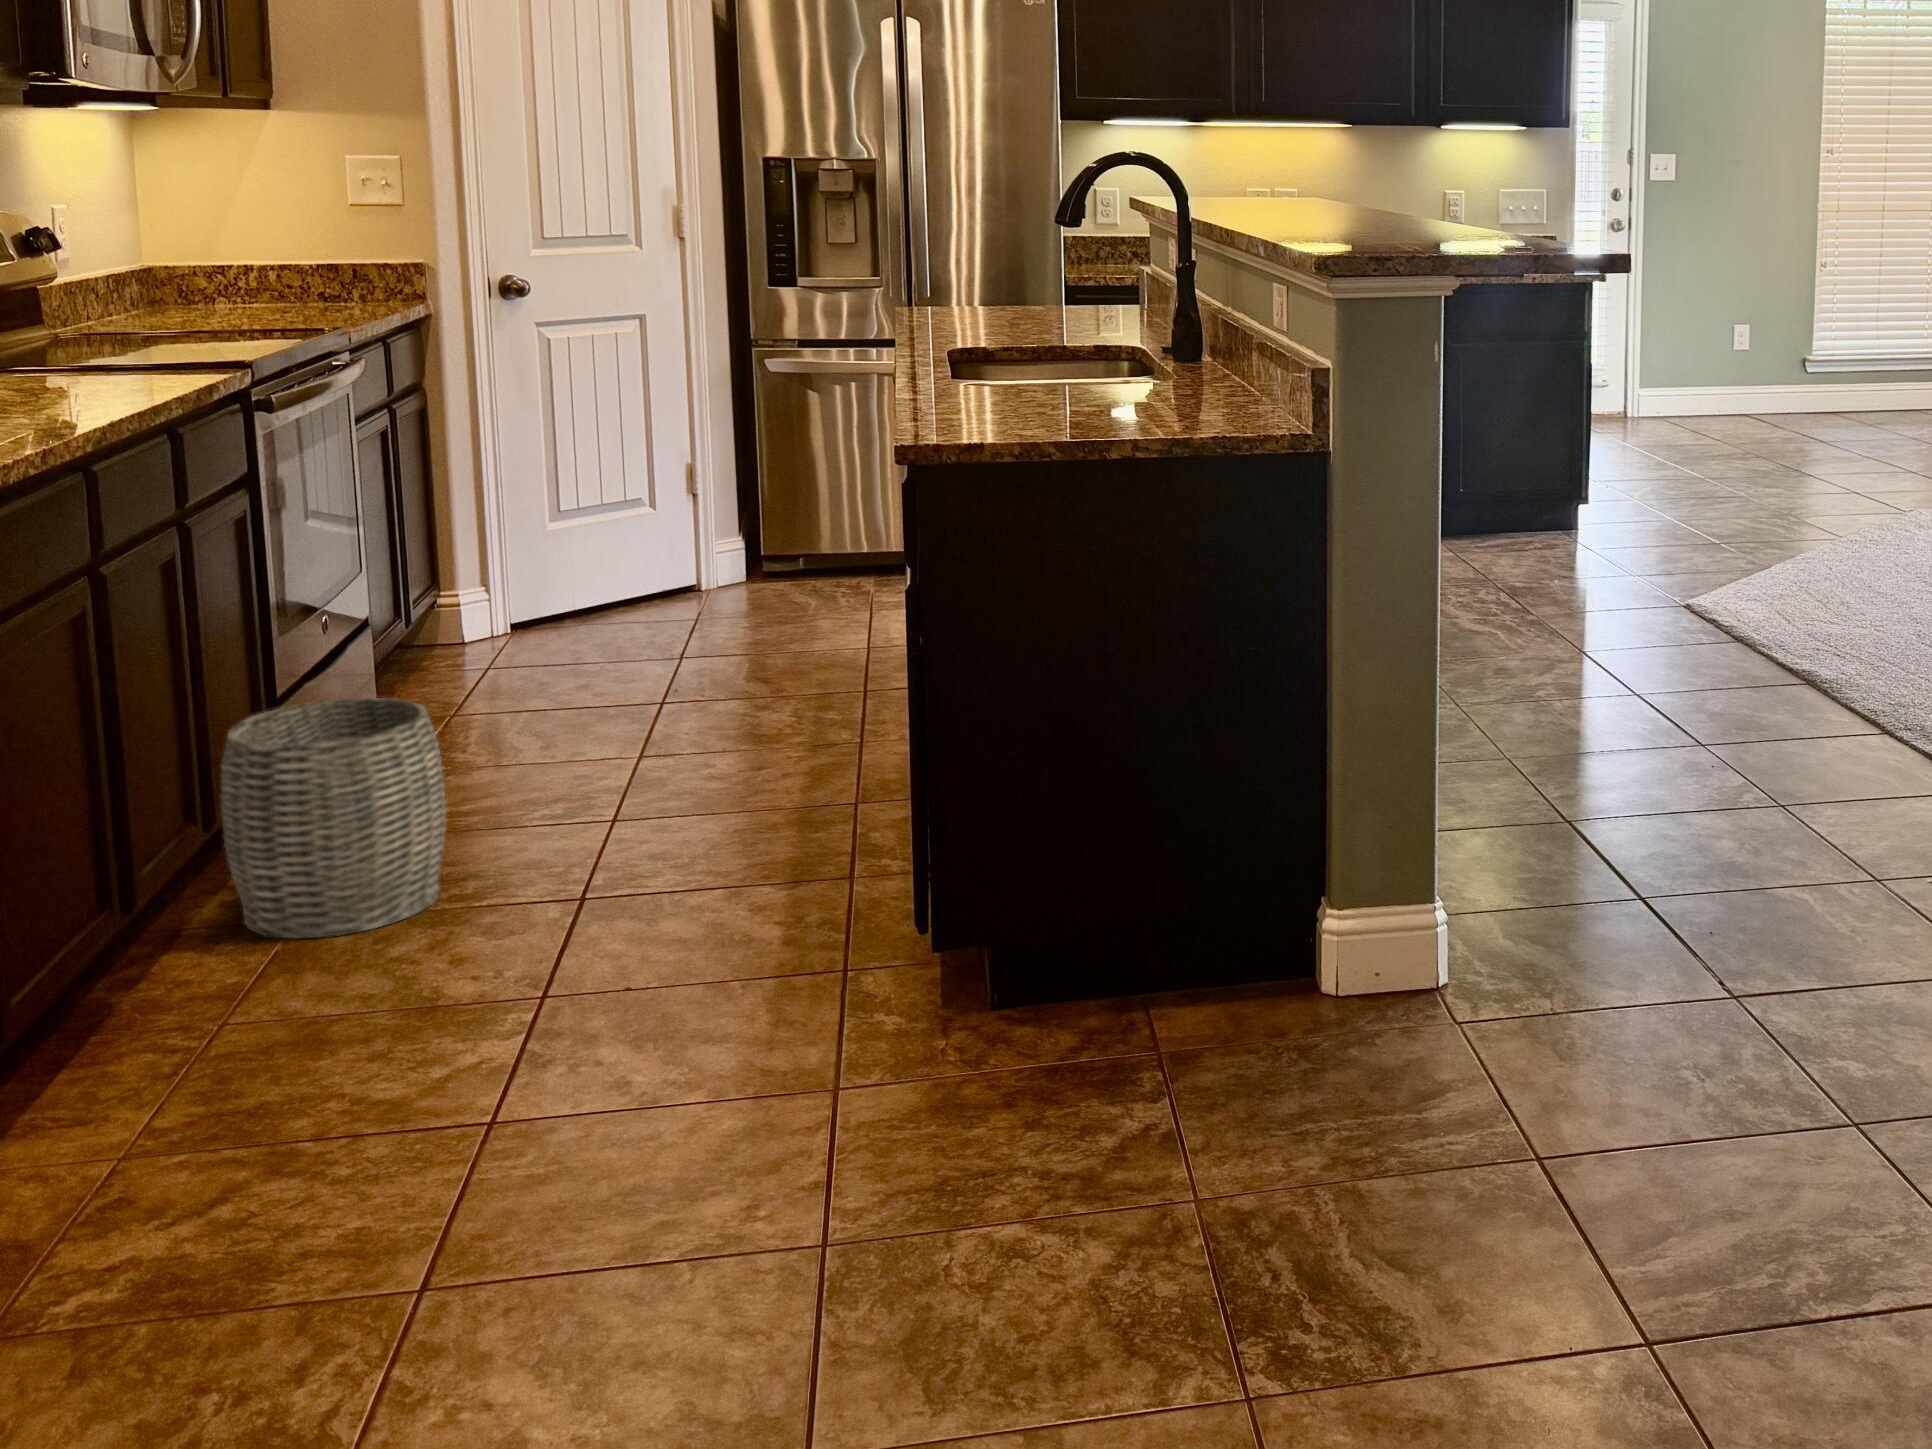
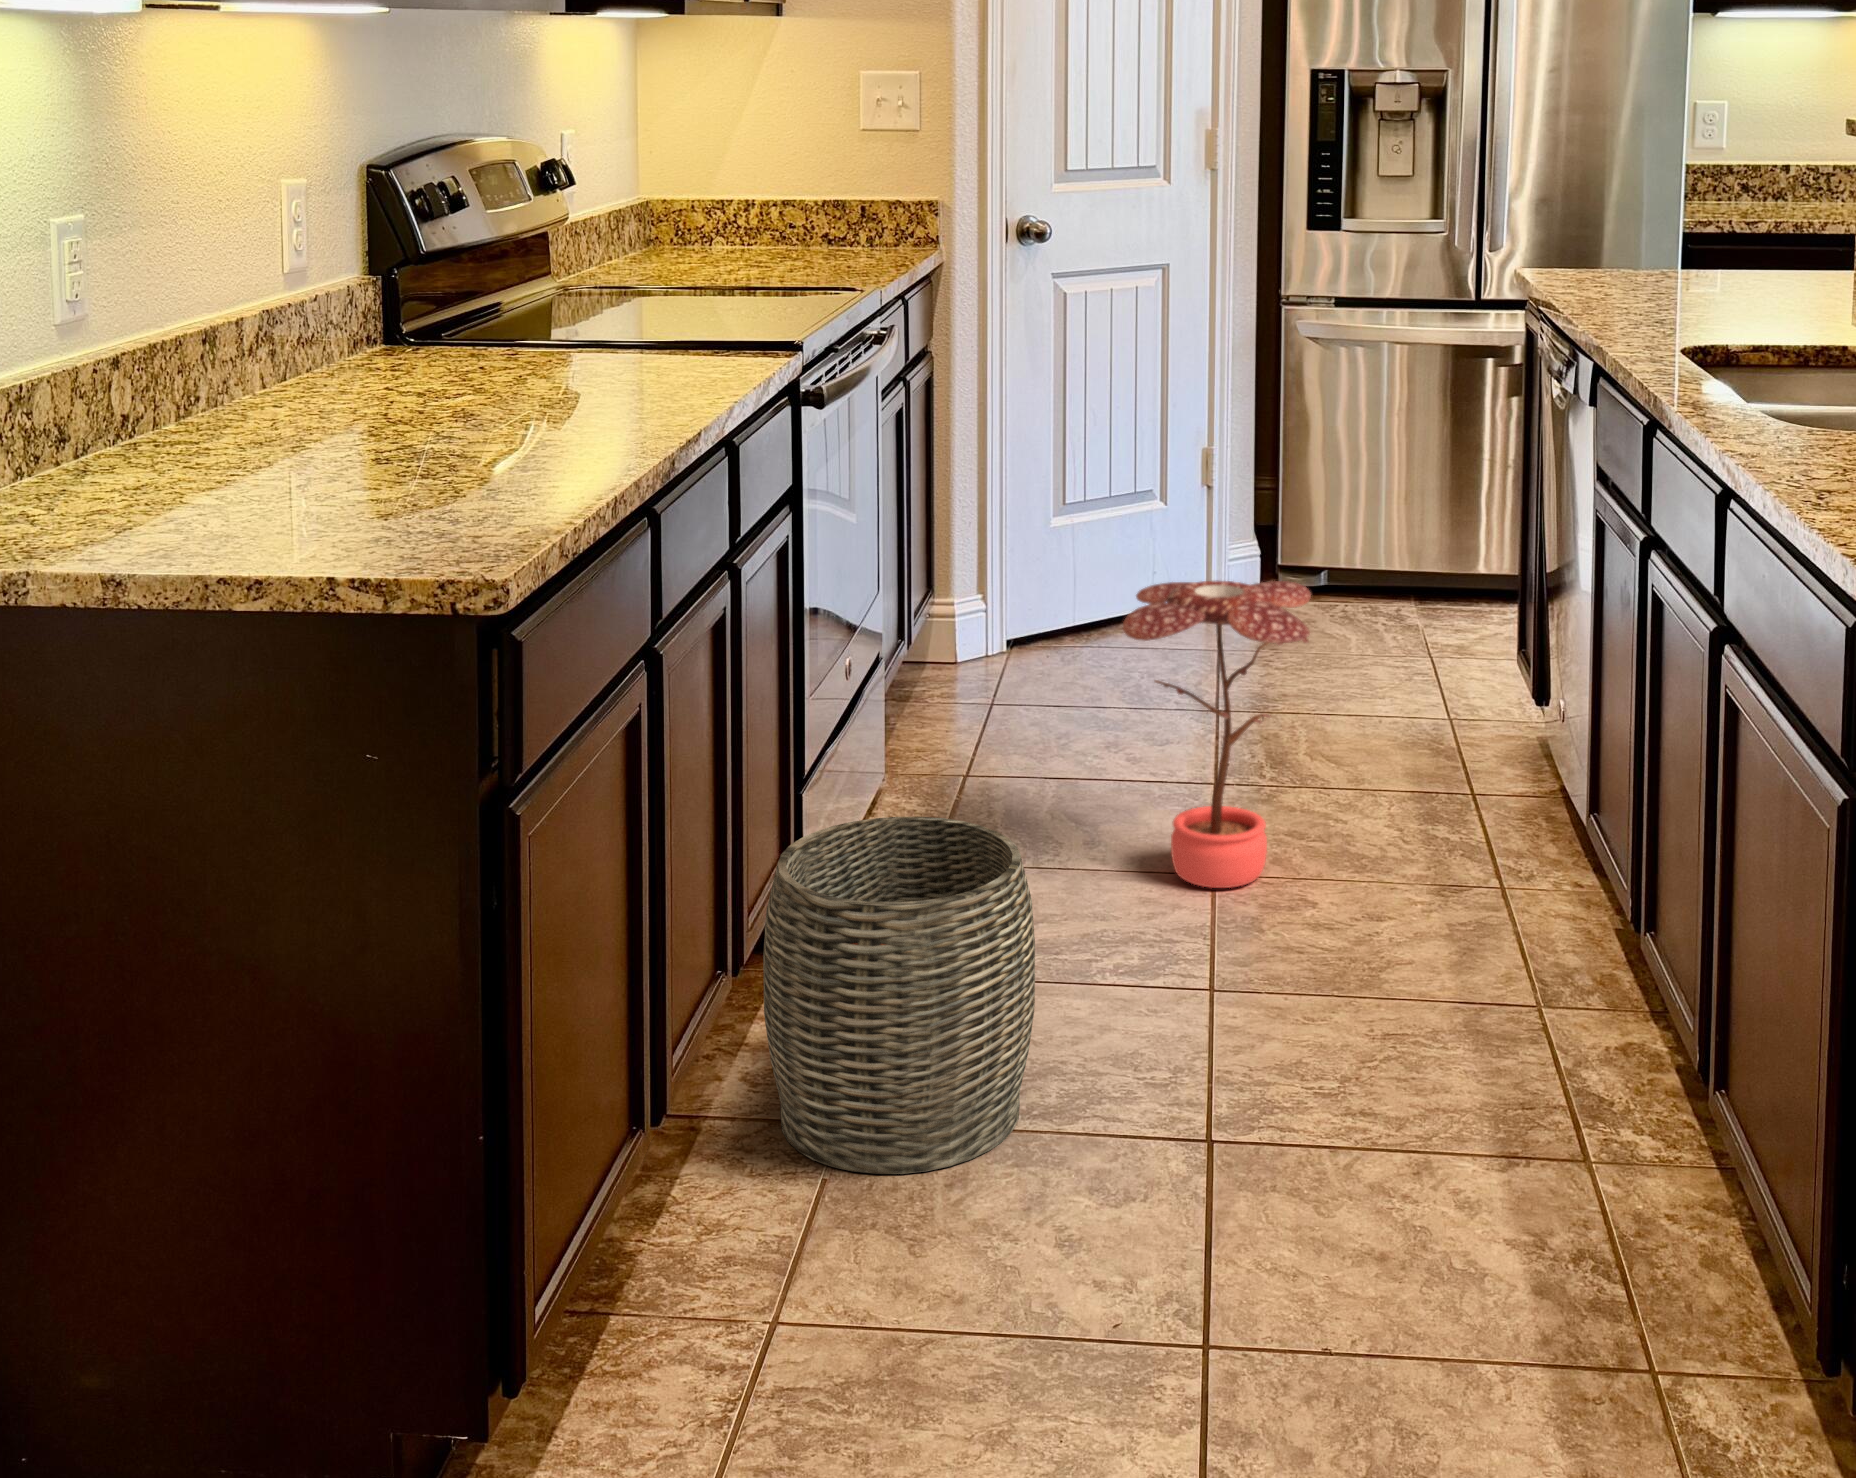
potted plant: none [548,537,709,762] -> present [1123,581,1311,888]

